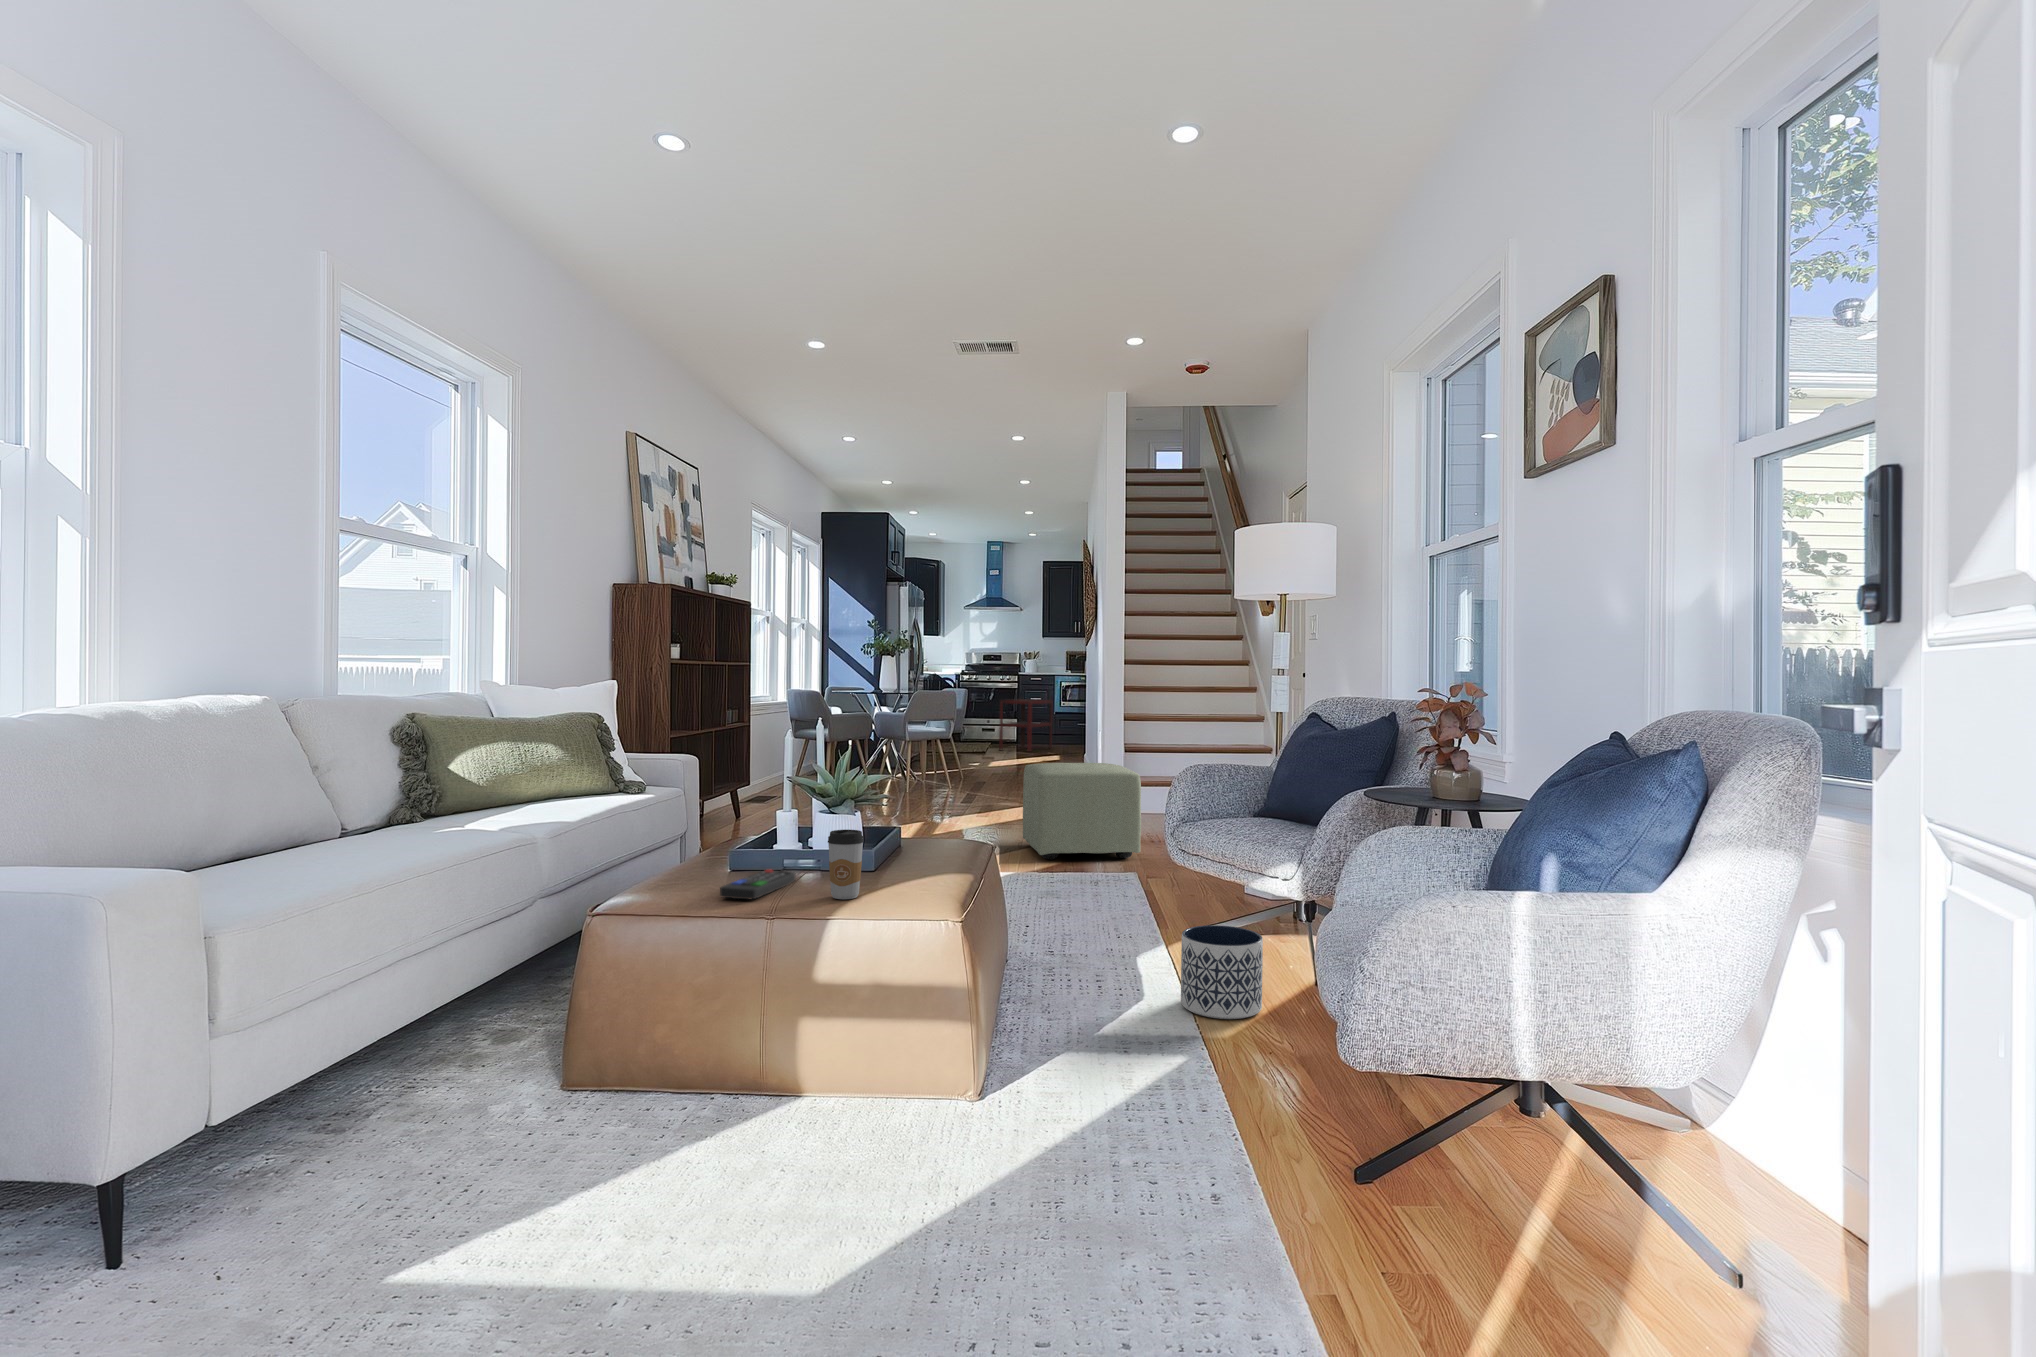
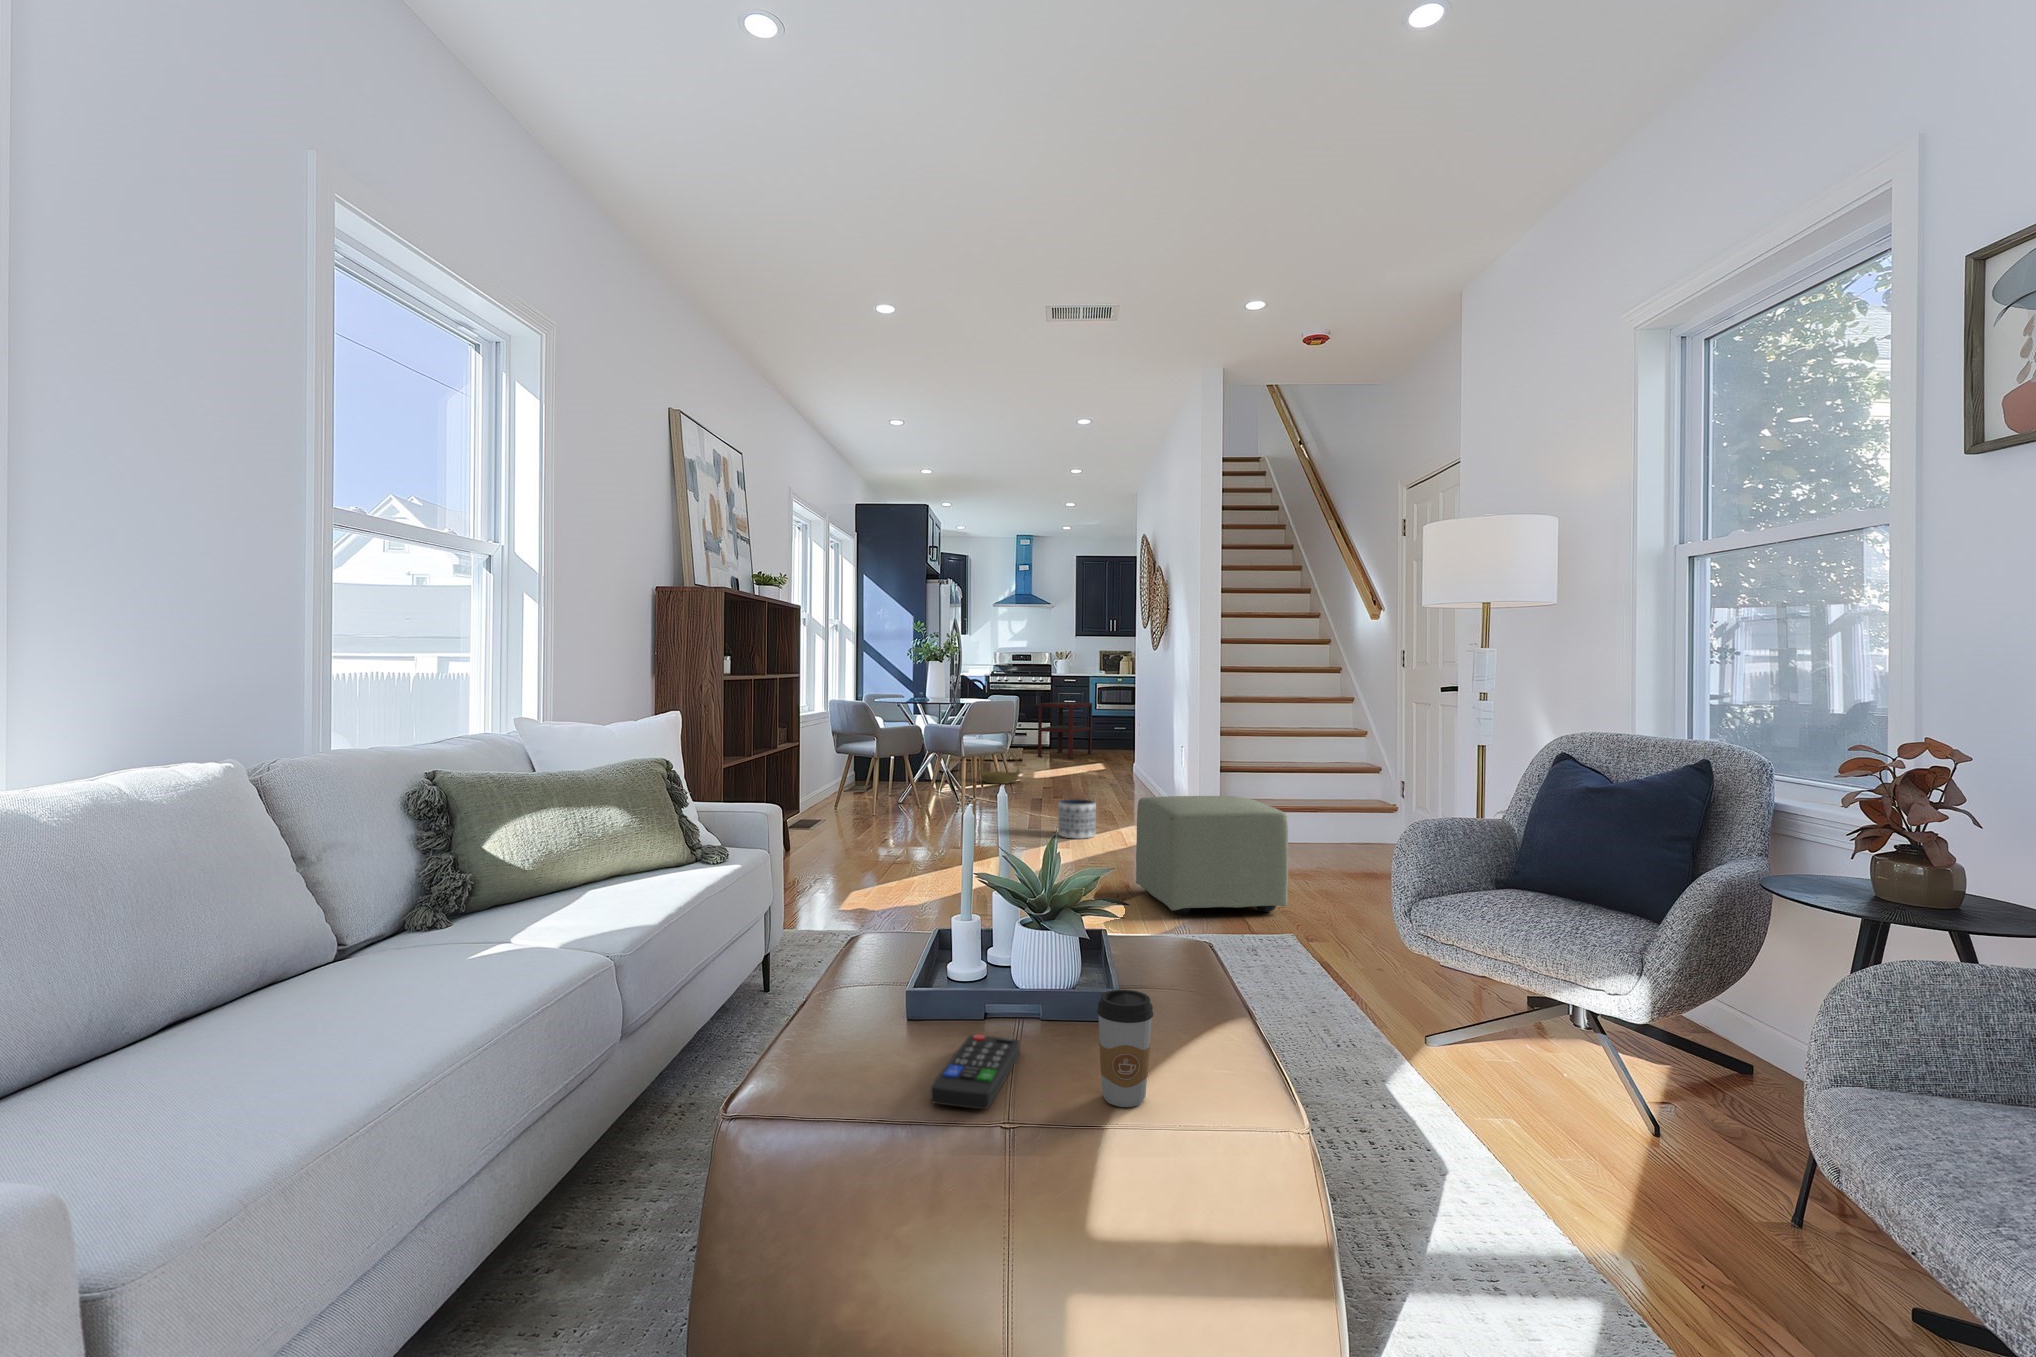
basket: none [932,737,970,771] -> present [979,747,1020,784]
planter: present [1181,925,1263,1019] -> present [1058,799,1096,839]

